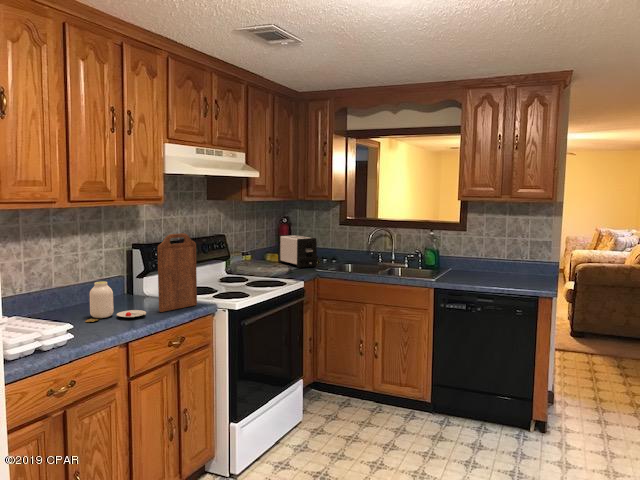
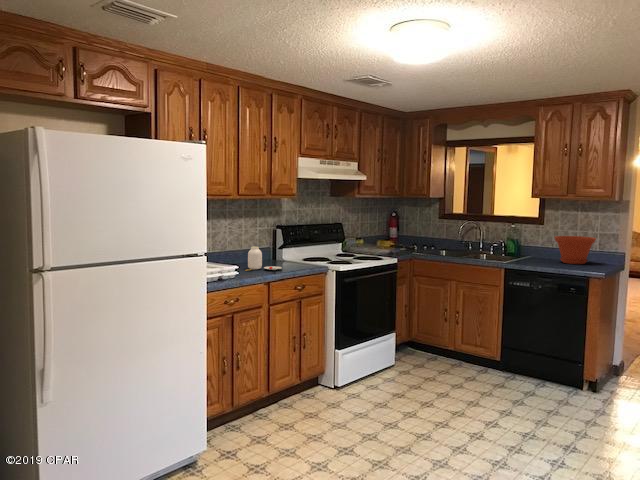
cutting board: present [157,233,197,312] -> none [290,217,316,269]
toaster: present [278,235,318,268] -> none [386,226,416,251]
plant pot: none [485,244,533,278] -> present [555,236,596,264]

